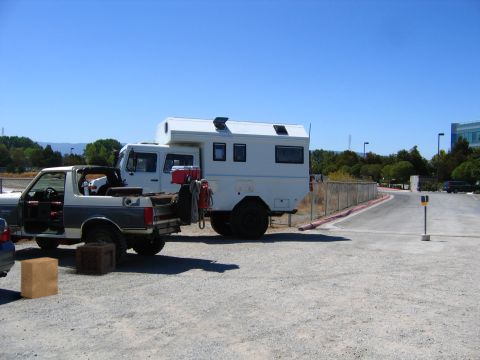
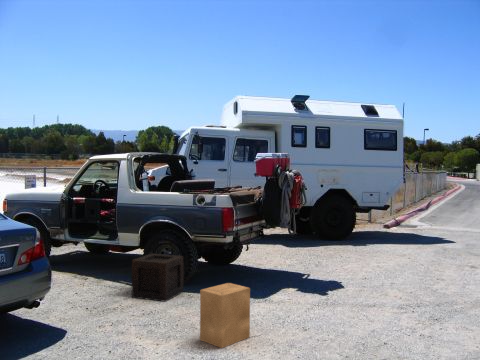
cardboard box: present [21,257,58,299] -> present [200,283,250,348]

